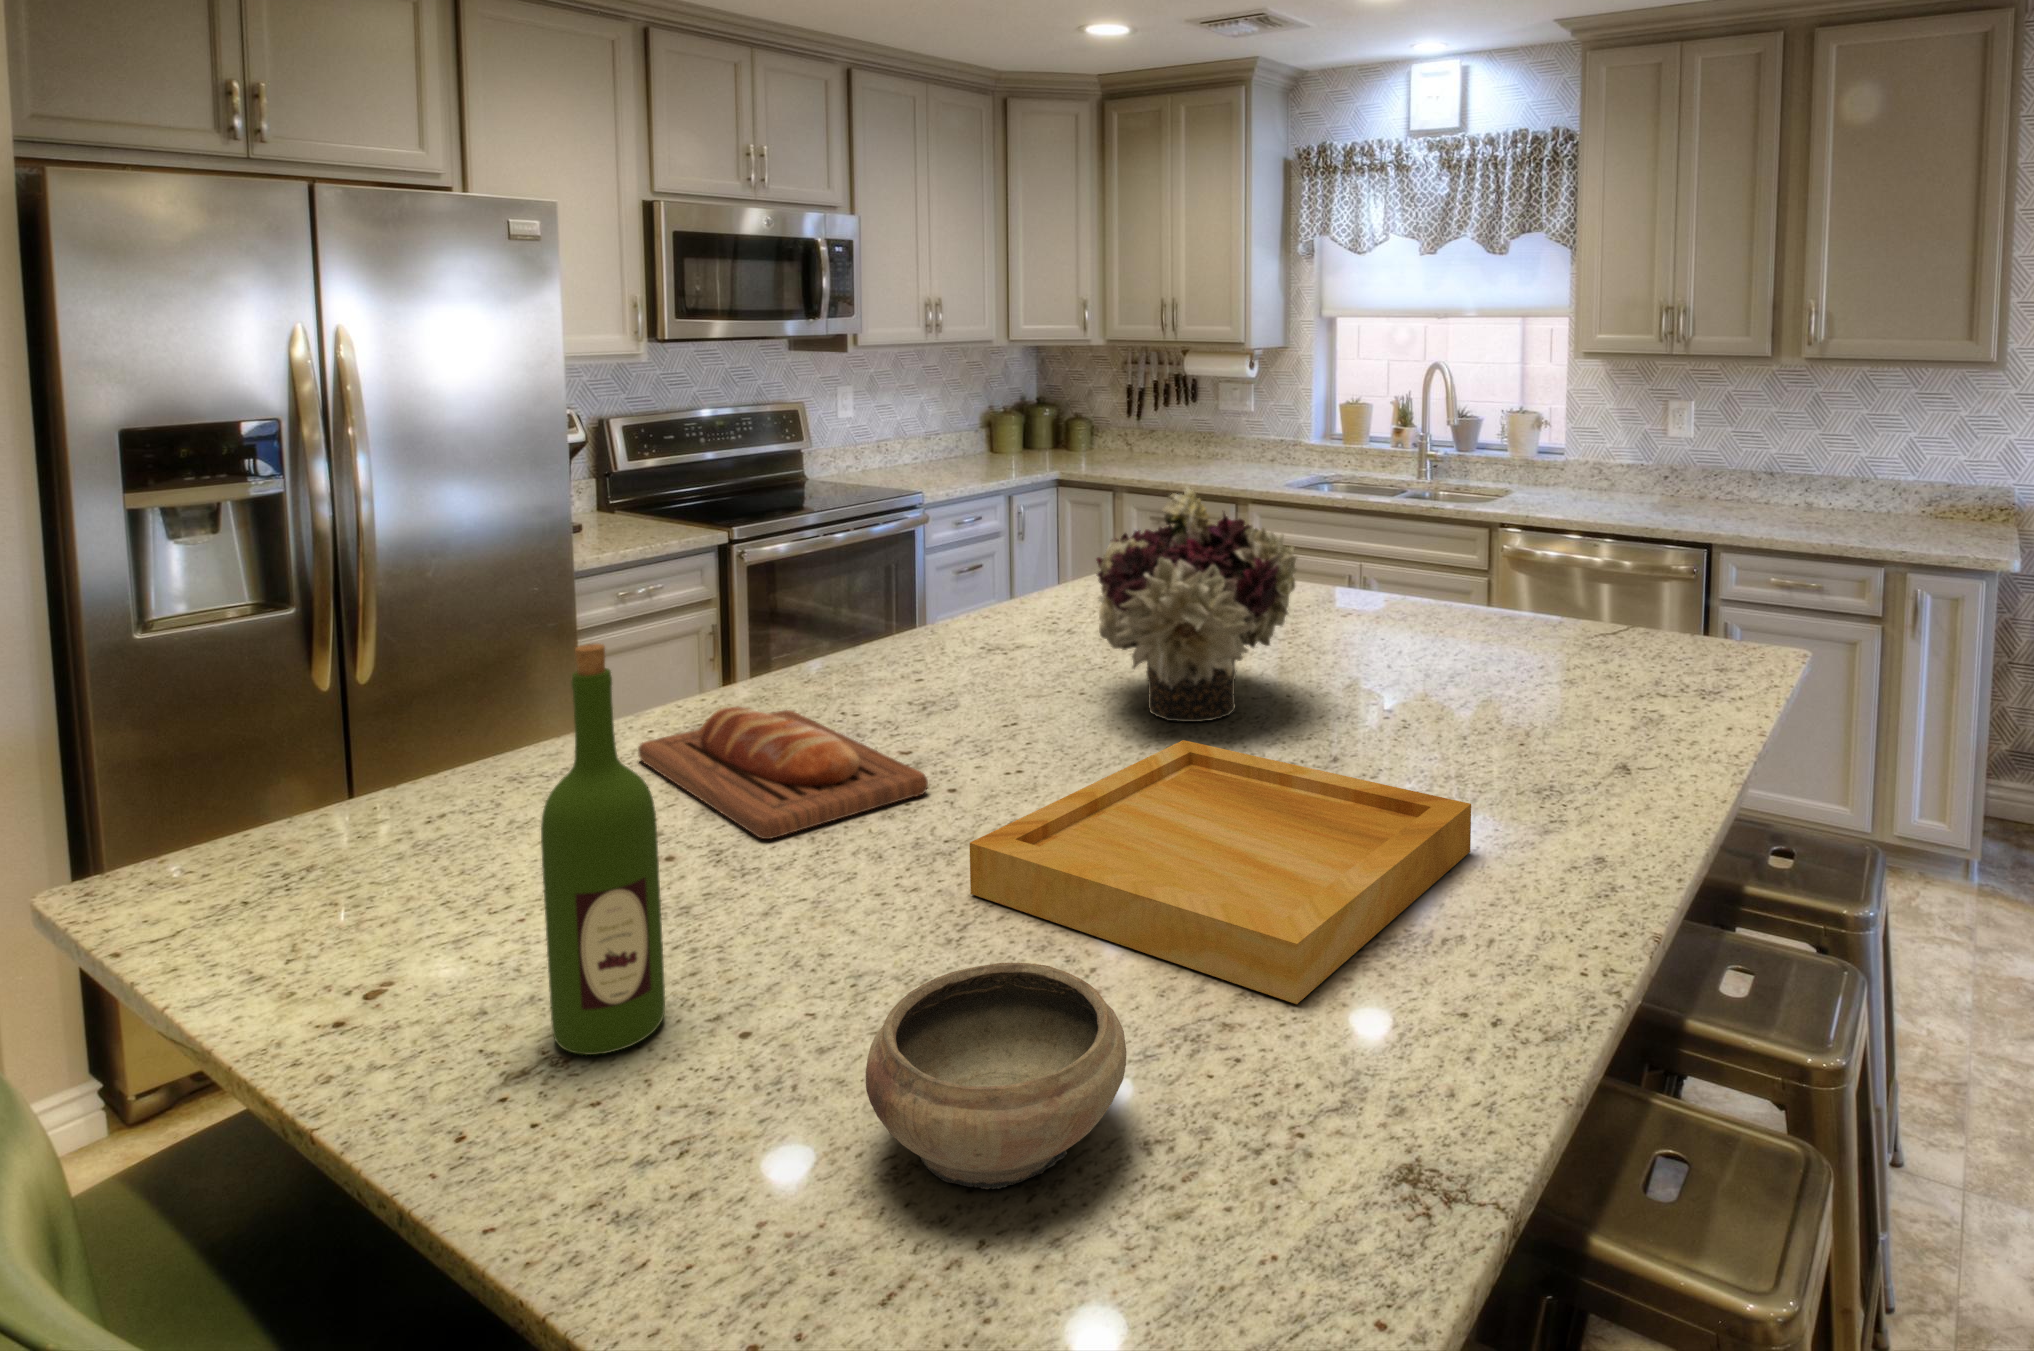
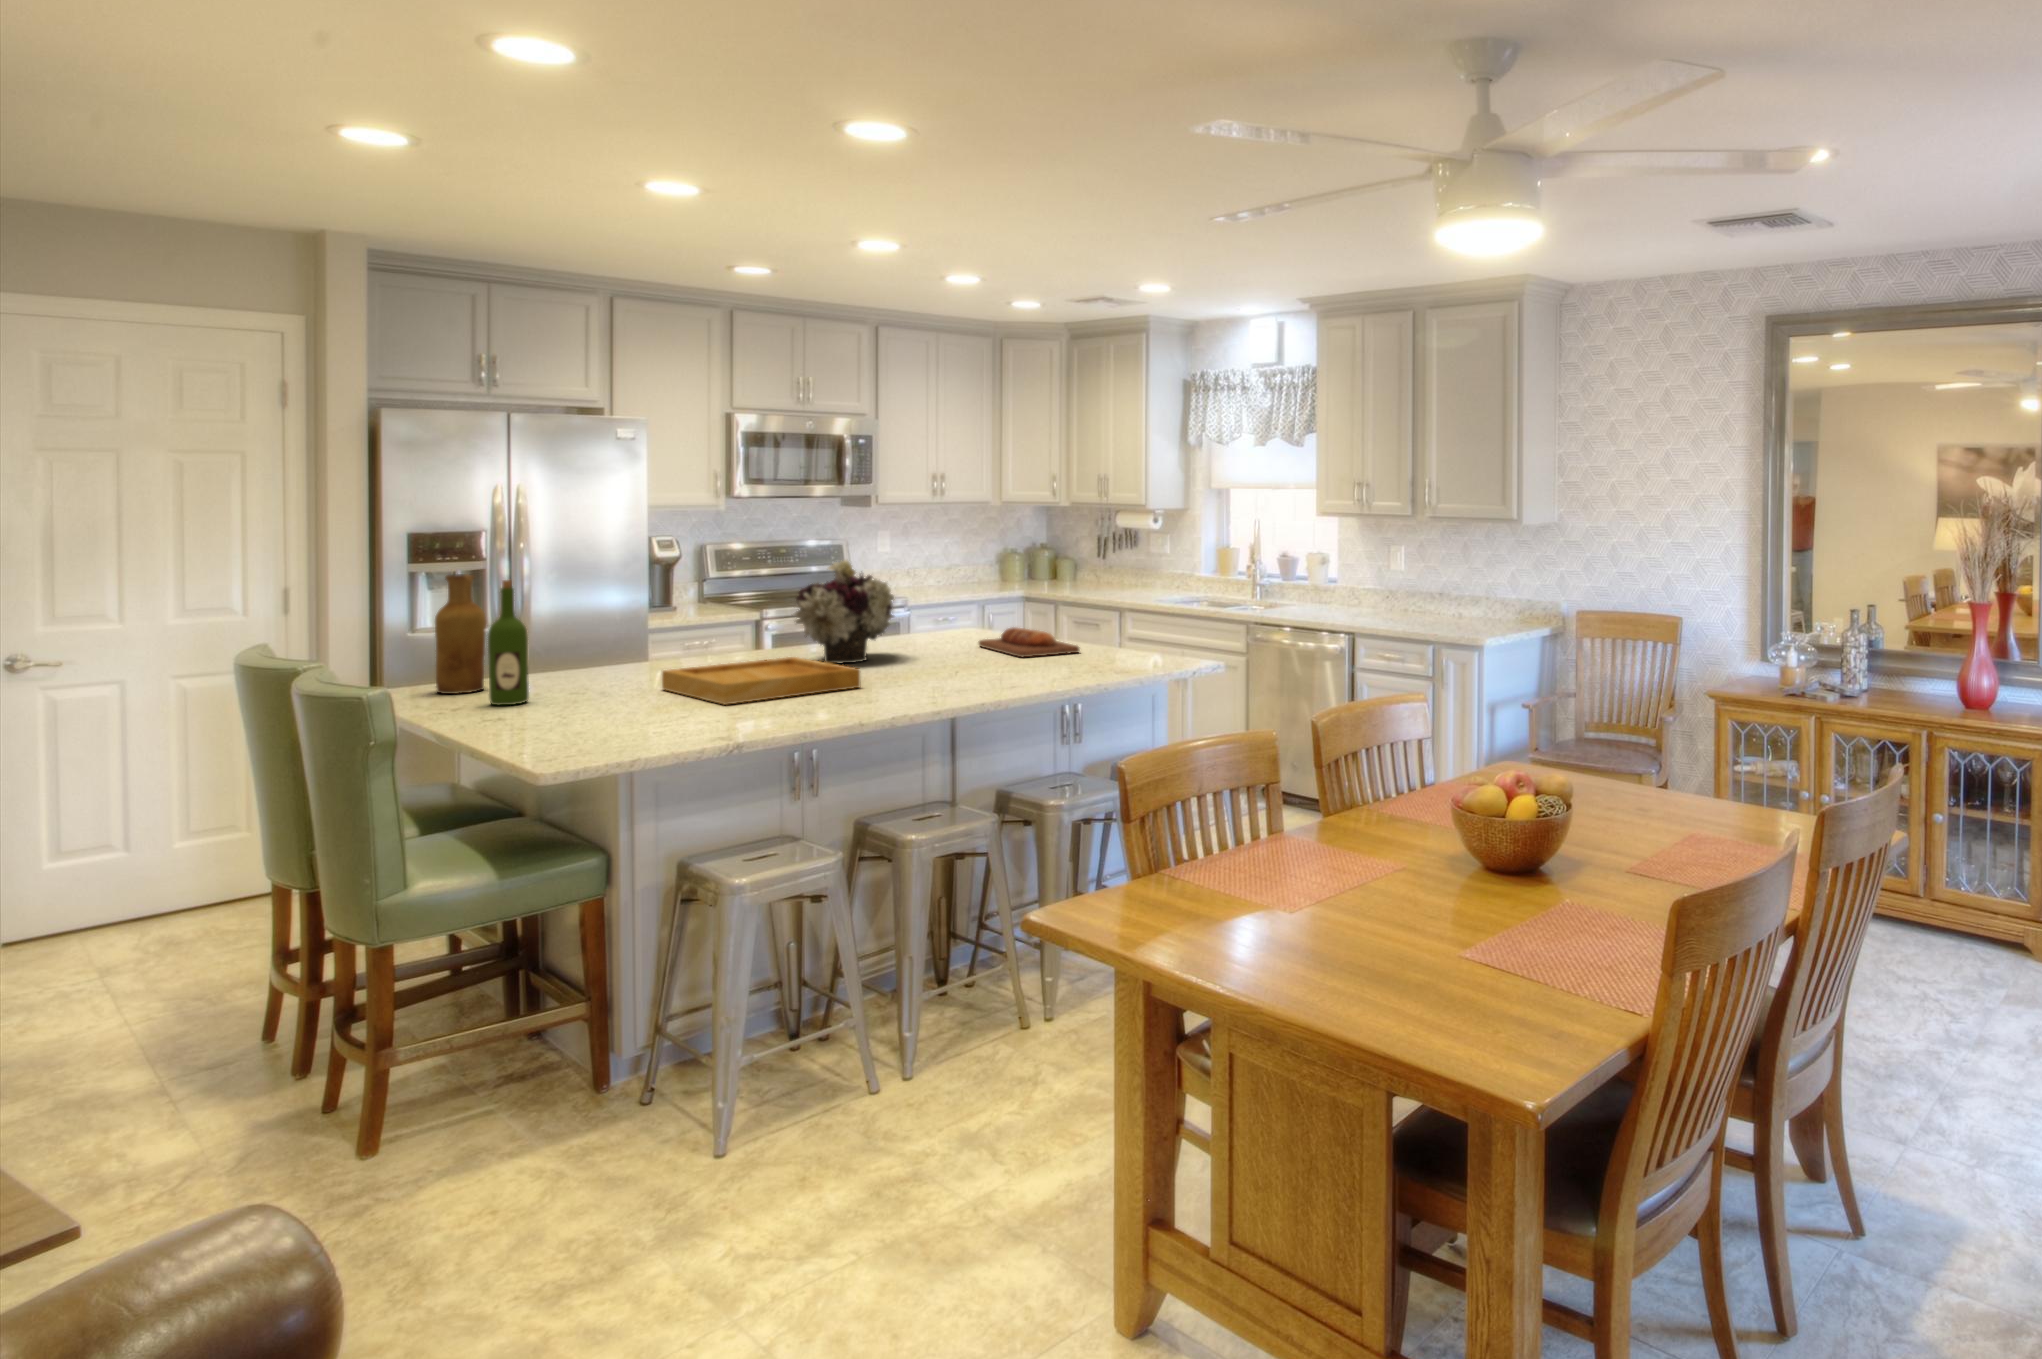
vase: none [314,598,464,963] -> present [435,574,486,694]
bread loaf: present [638,707,928,839] -> present [979,627,1079,657]
ceramic bowl: present [866,963,1127,1189] -> none [551,674,638,720]

